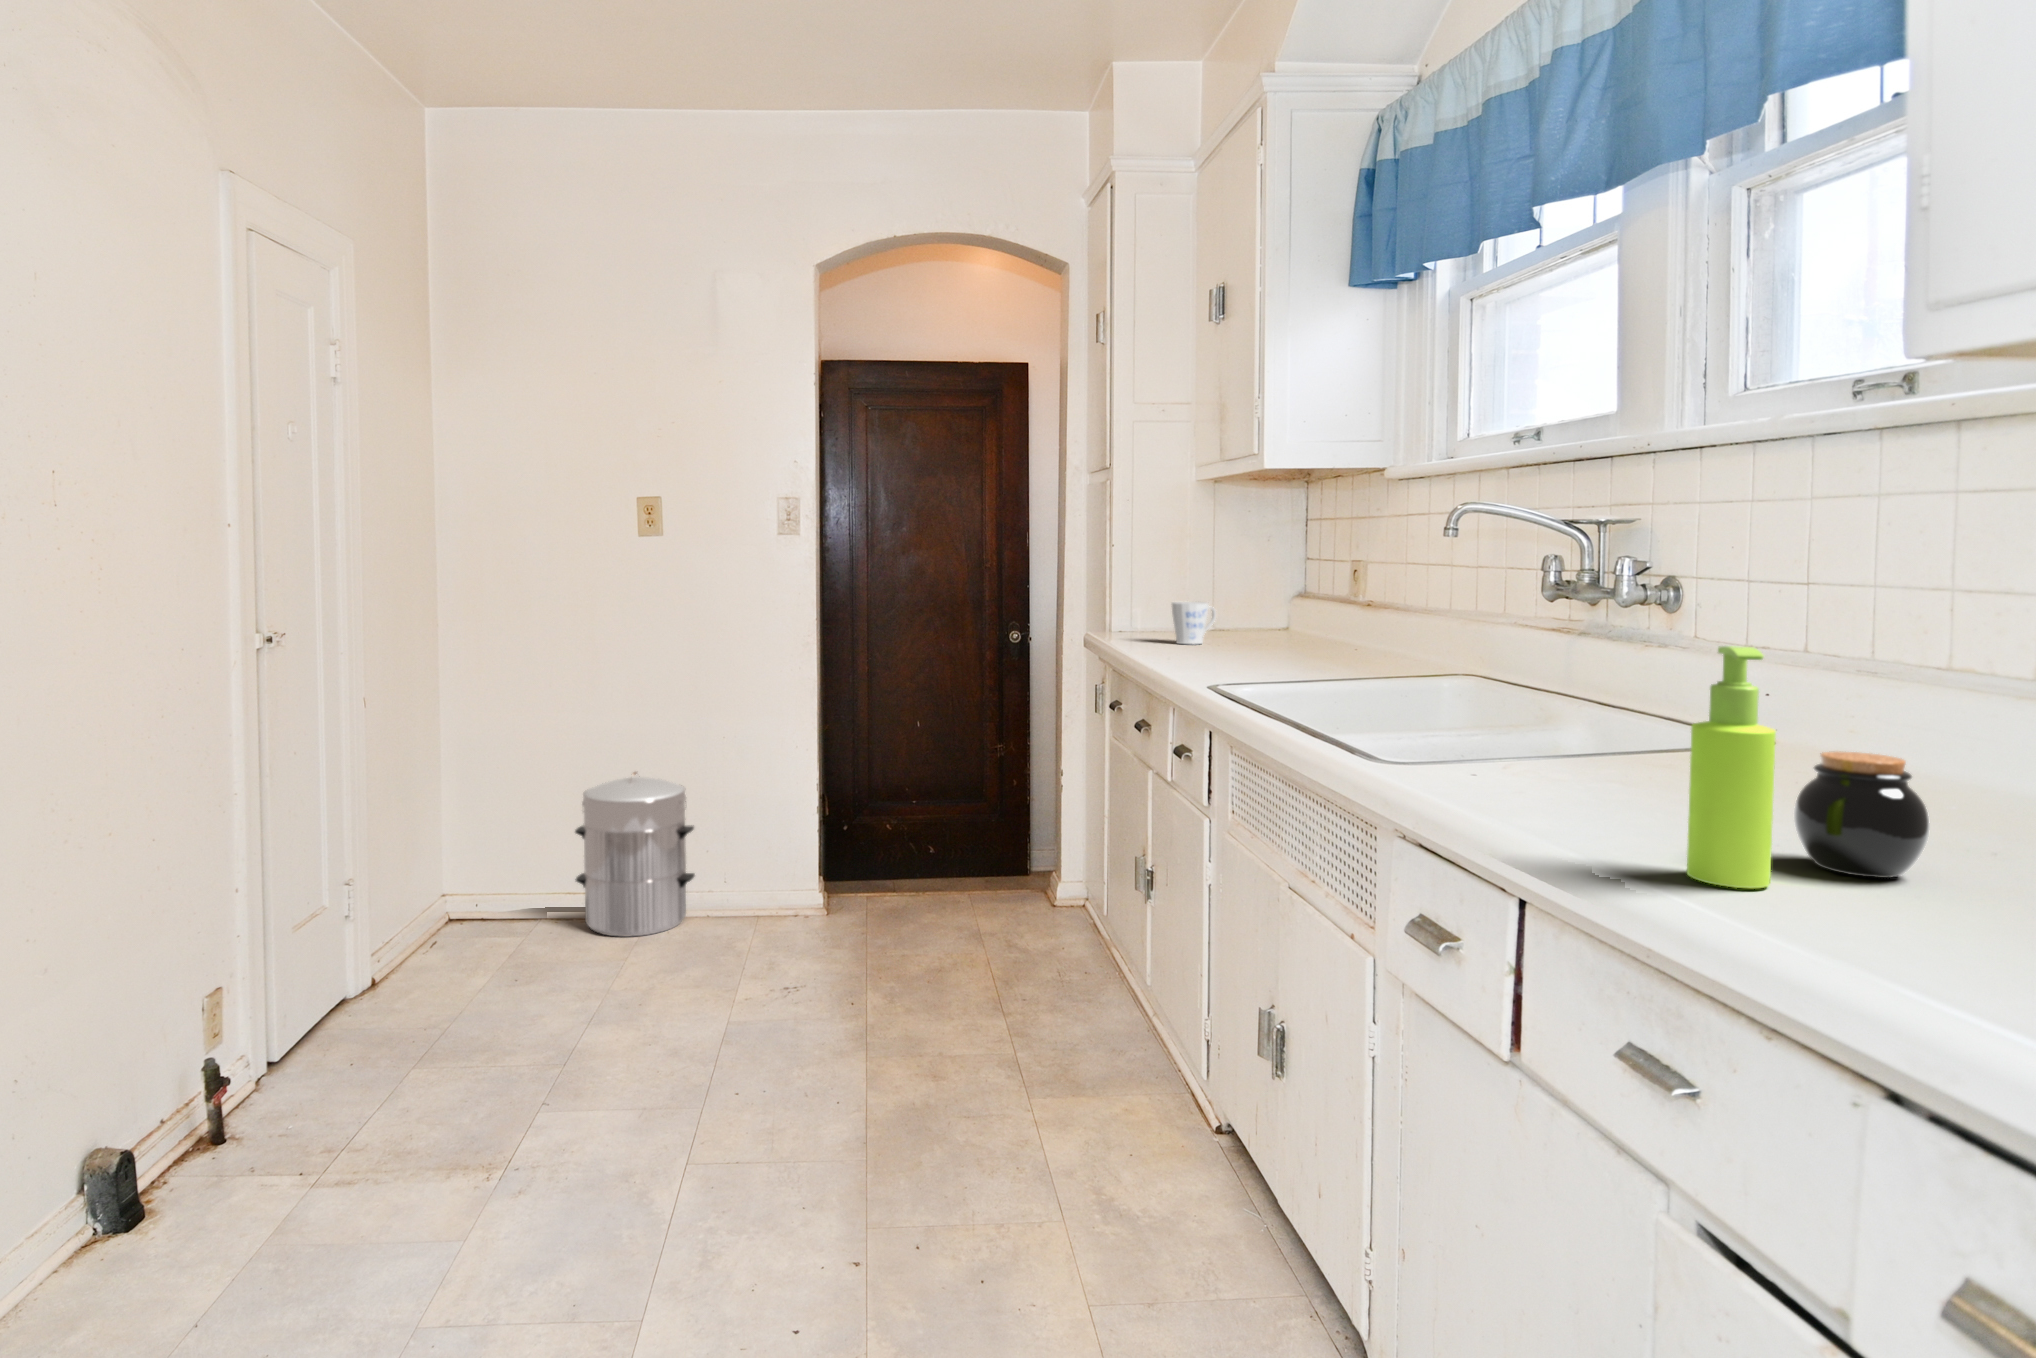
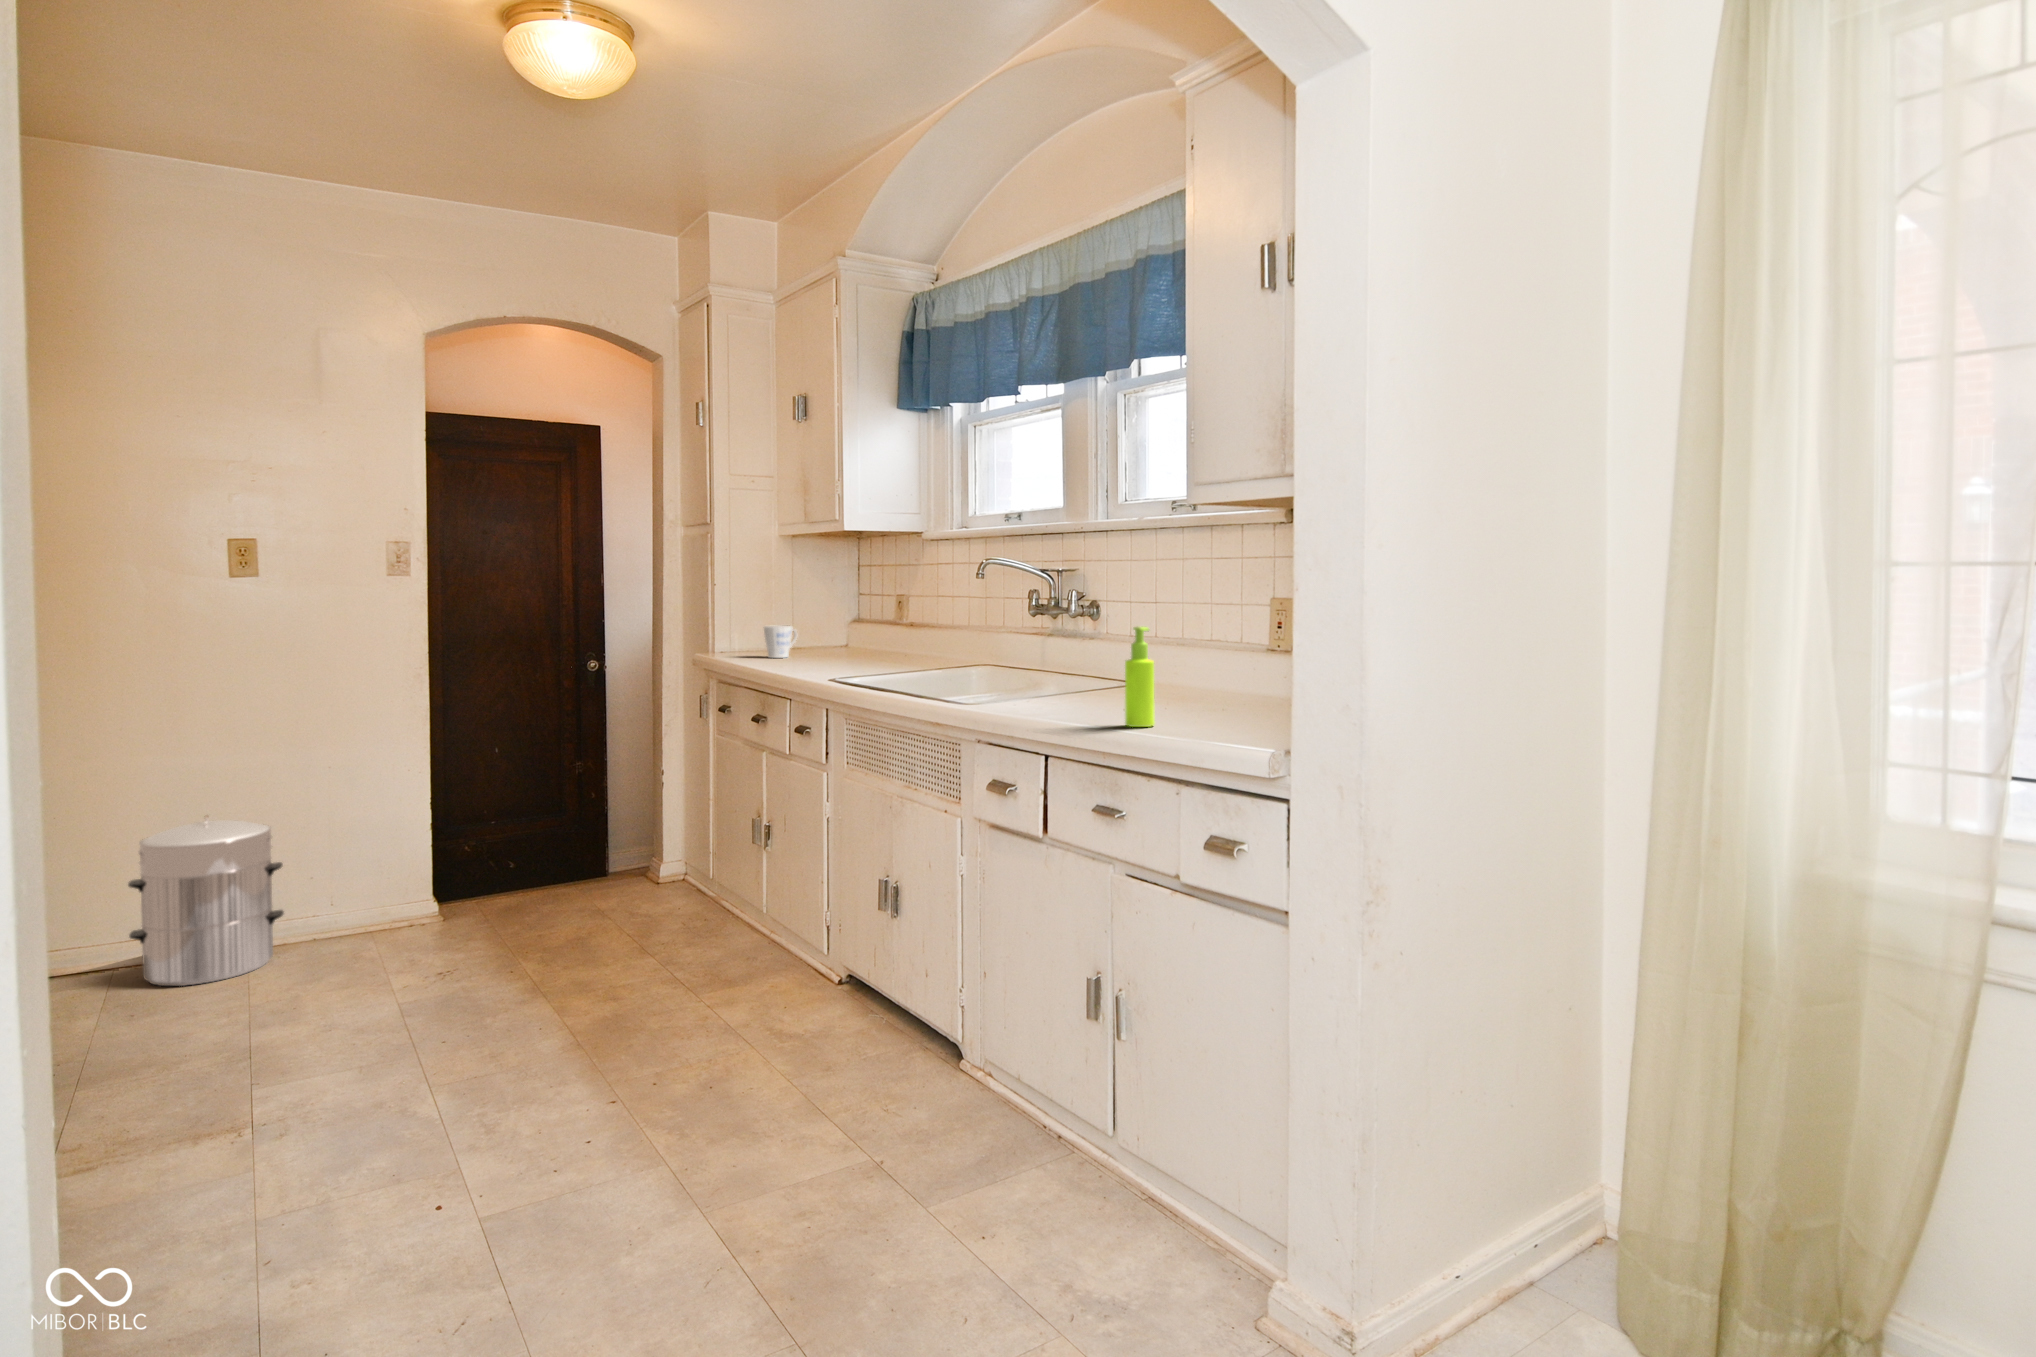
jar: present [1794,751,1930,878] -> none [1160,671,1204,720]

